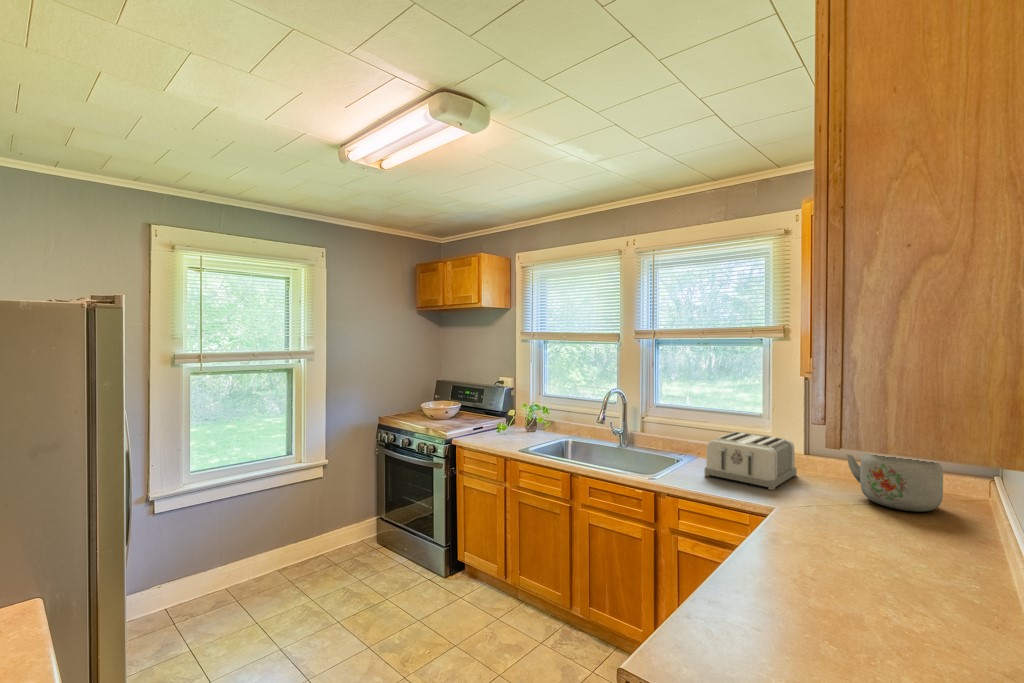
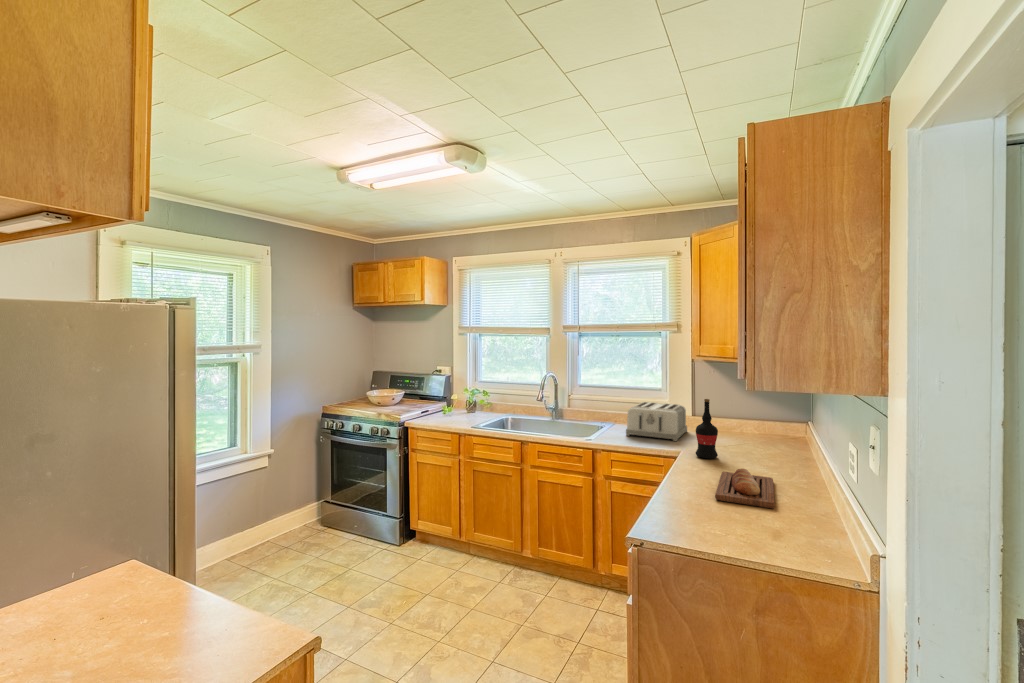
wine bottle: none [791,438,826,525] -> present [696,399,718,459]
kettle: present [846,454,943,512] -> none [723,400,785,446]
bread loaf: none [789,553,904,637] -> present [715,469,775,508]

